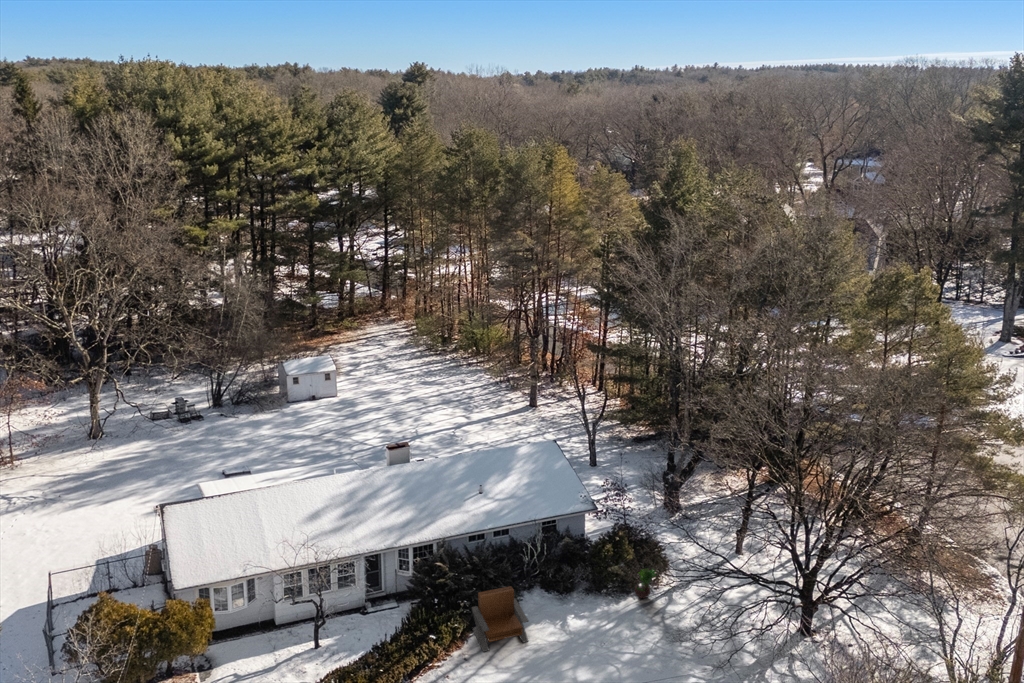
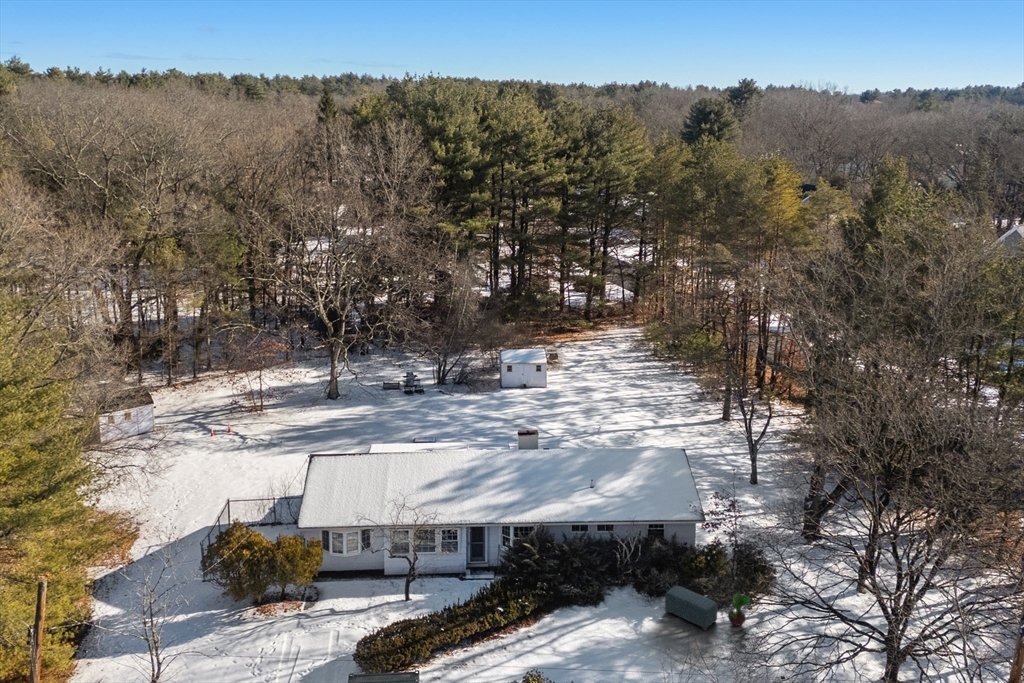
bench: none [578,573,627,610] -> present [665,586,718,631]
lounge chair: present [472,586,529,652] -> none [545,578,593,636]

